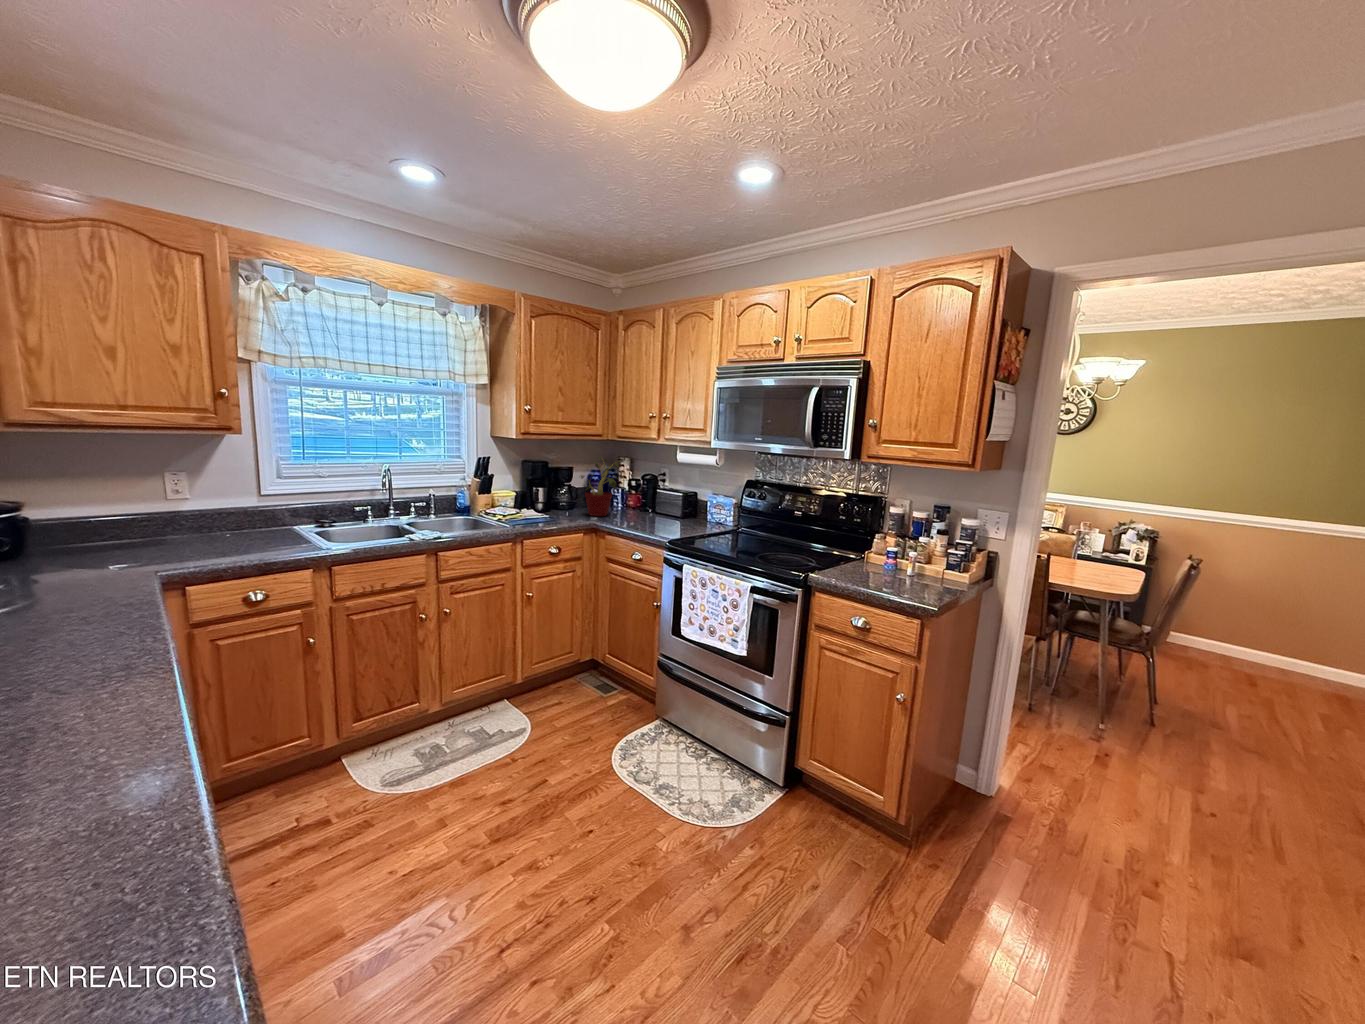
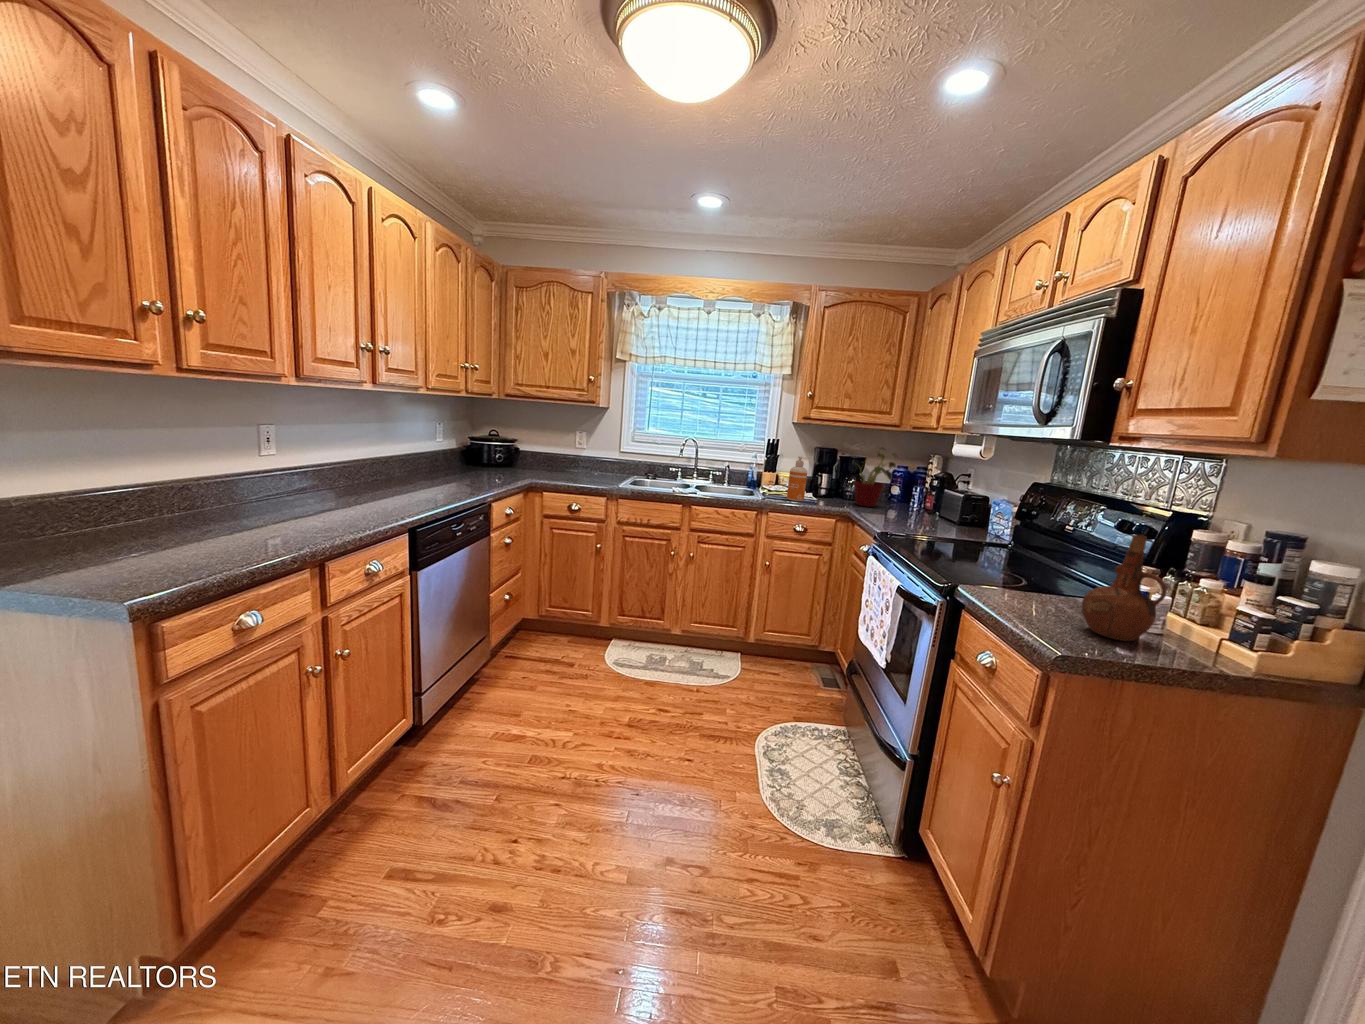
soap dispenser: none [528,476,548,523] -> present [787,456,807,501]
ceramic pitcher: none [895,521,935,586] -> present [1082,534,1167,641]

